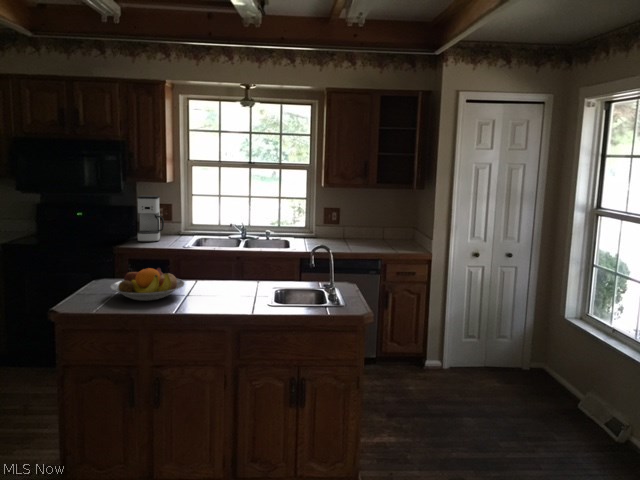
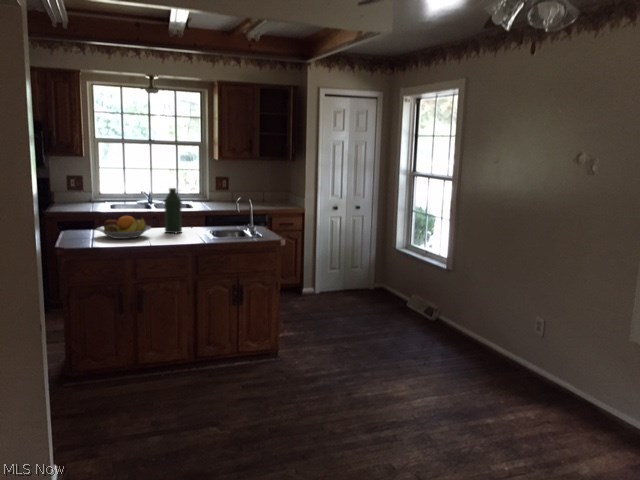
coffee maker: present [137,195,164,242] -> none [57,168,82,208]
bottle: none [210,230,234,293] -> present [164,188,182,233]

